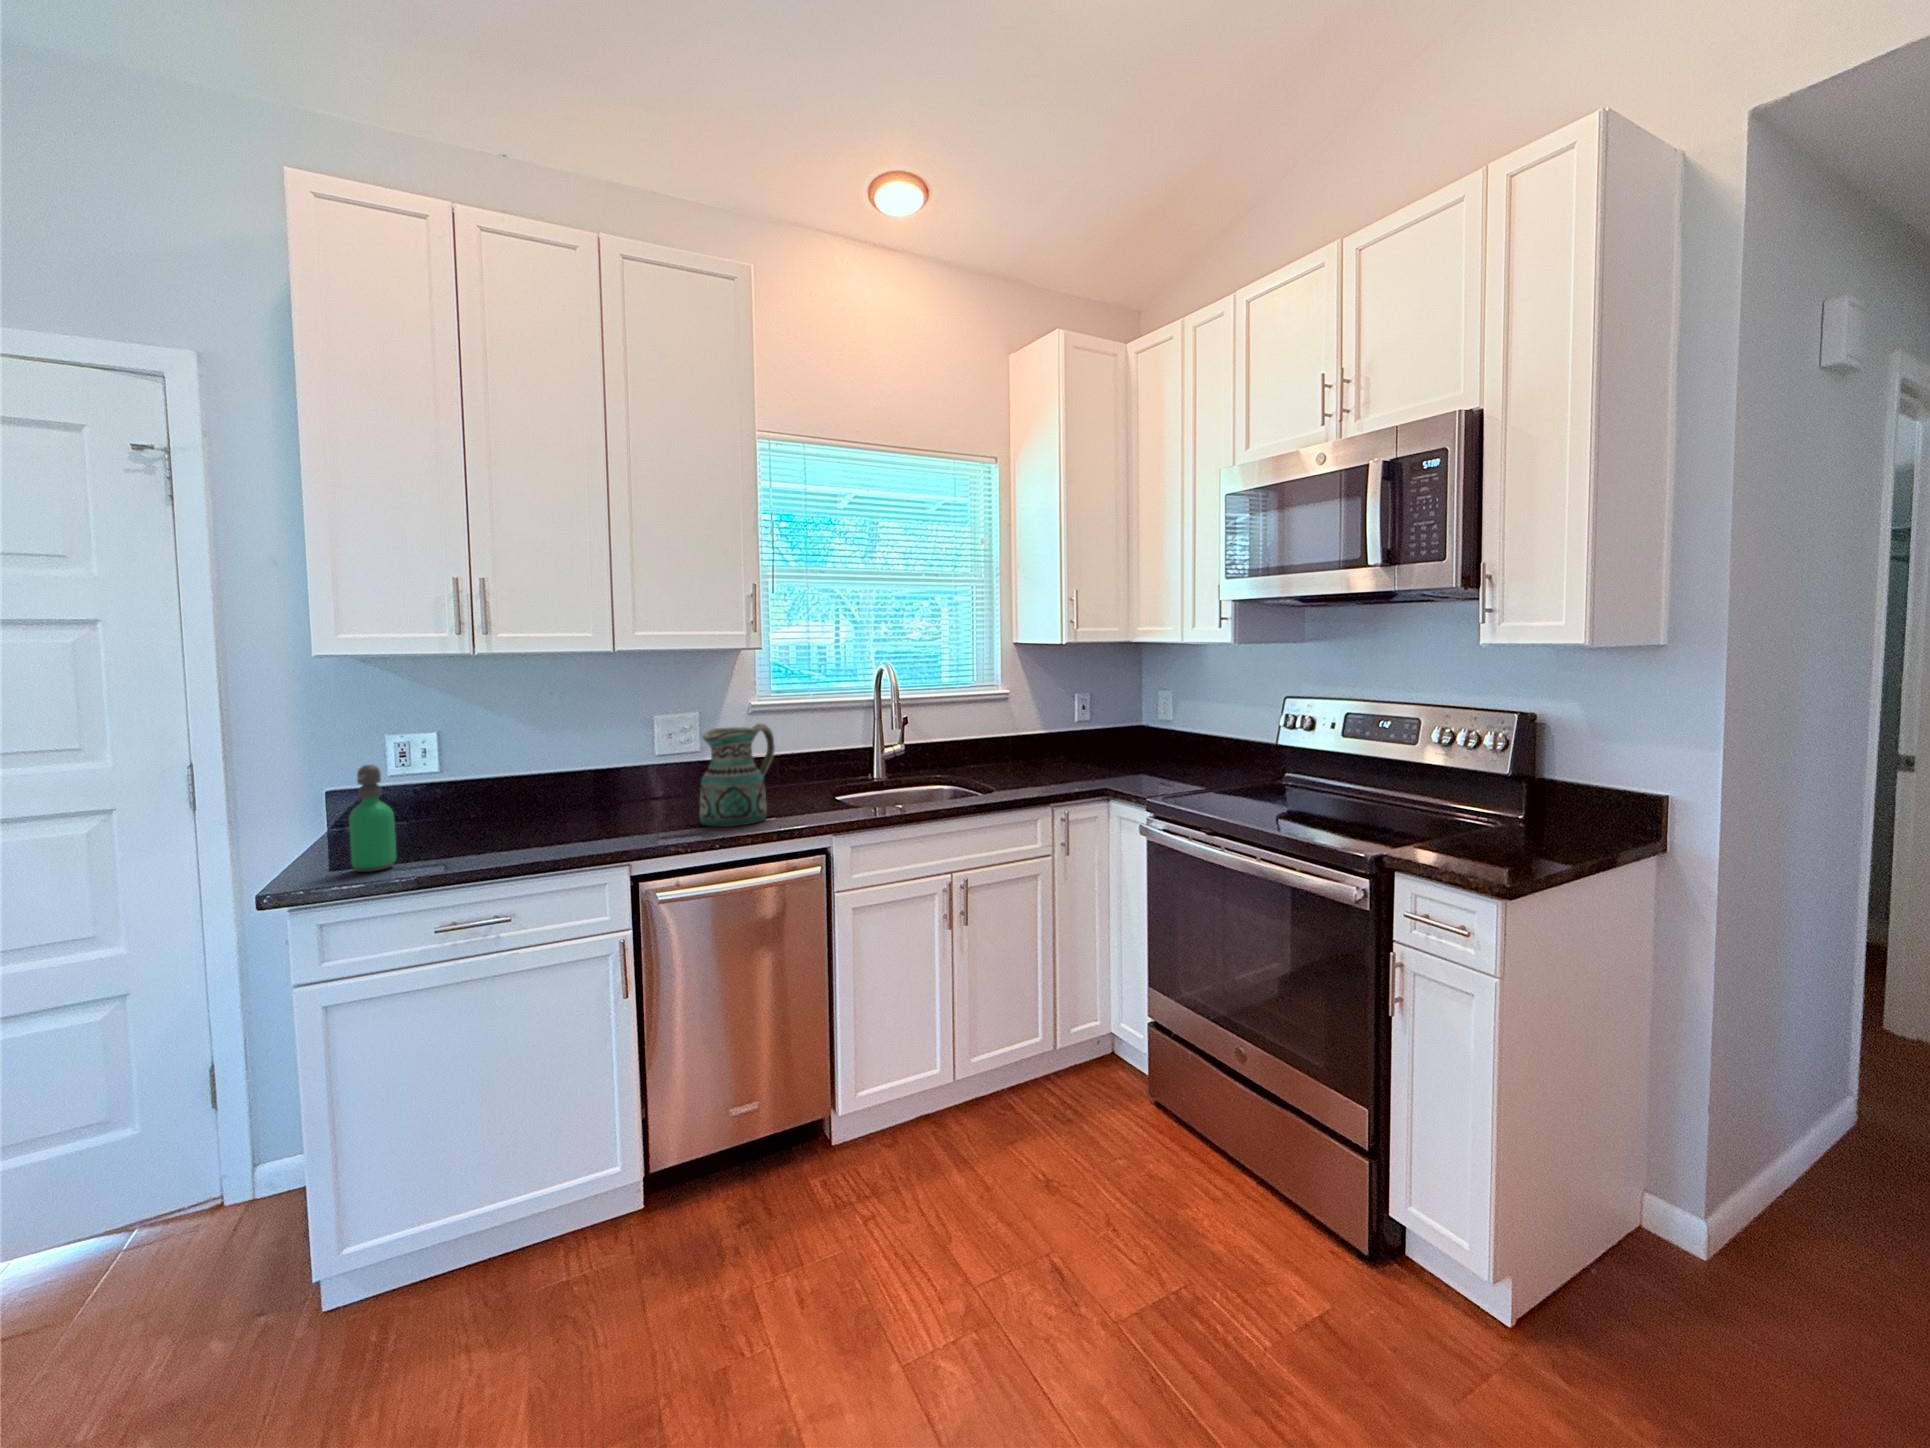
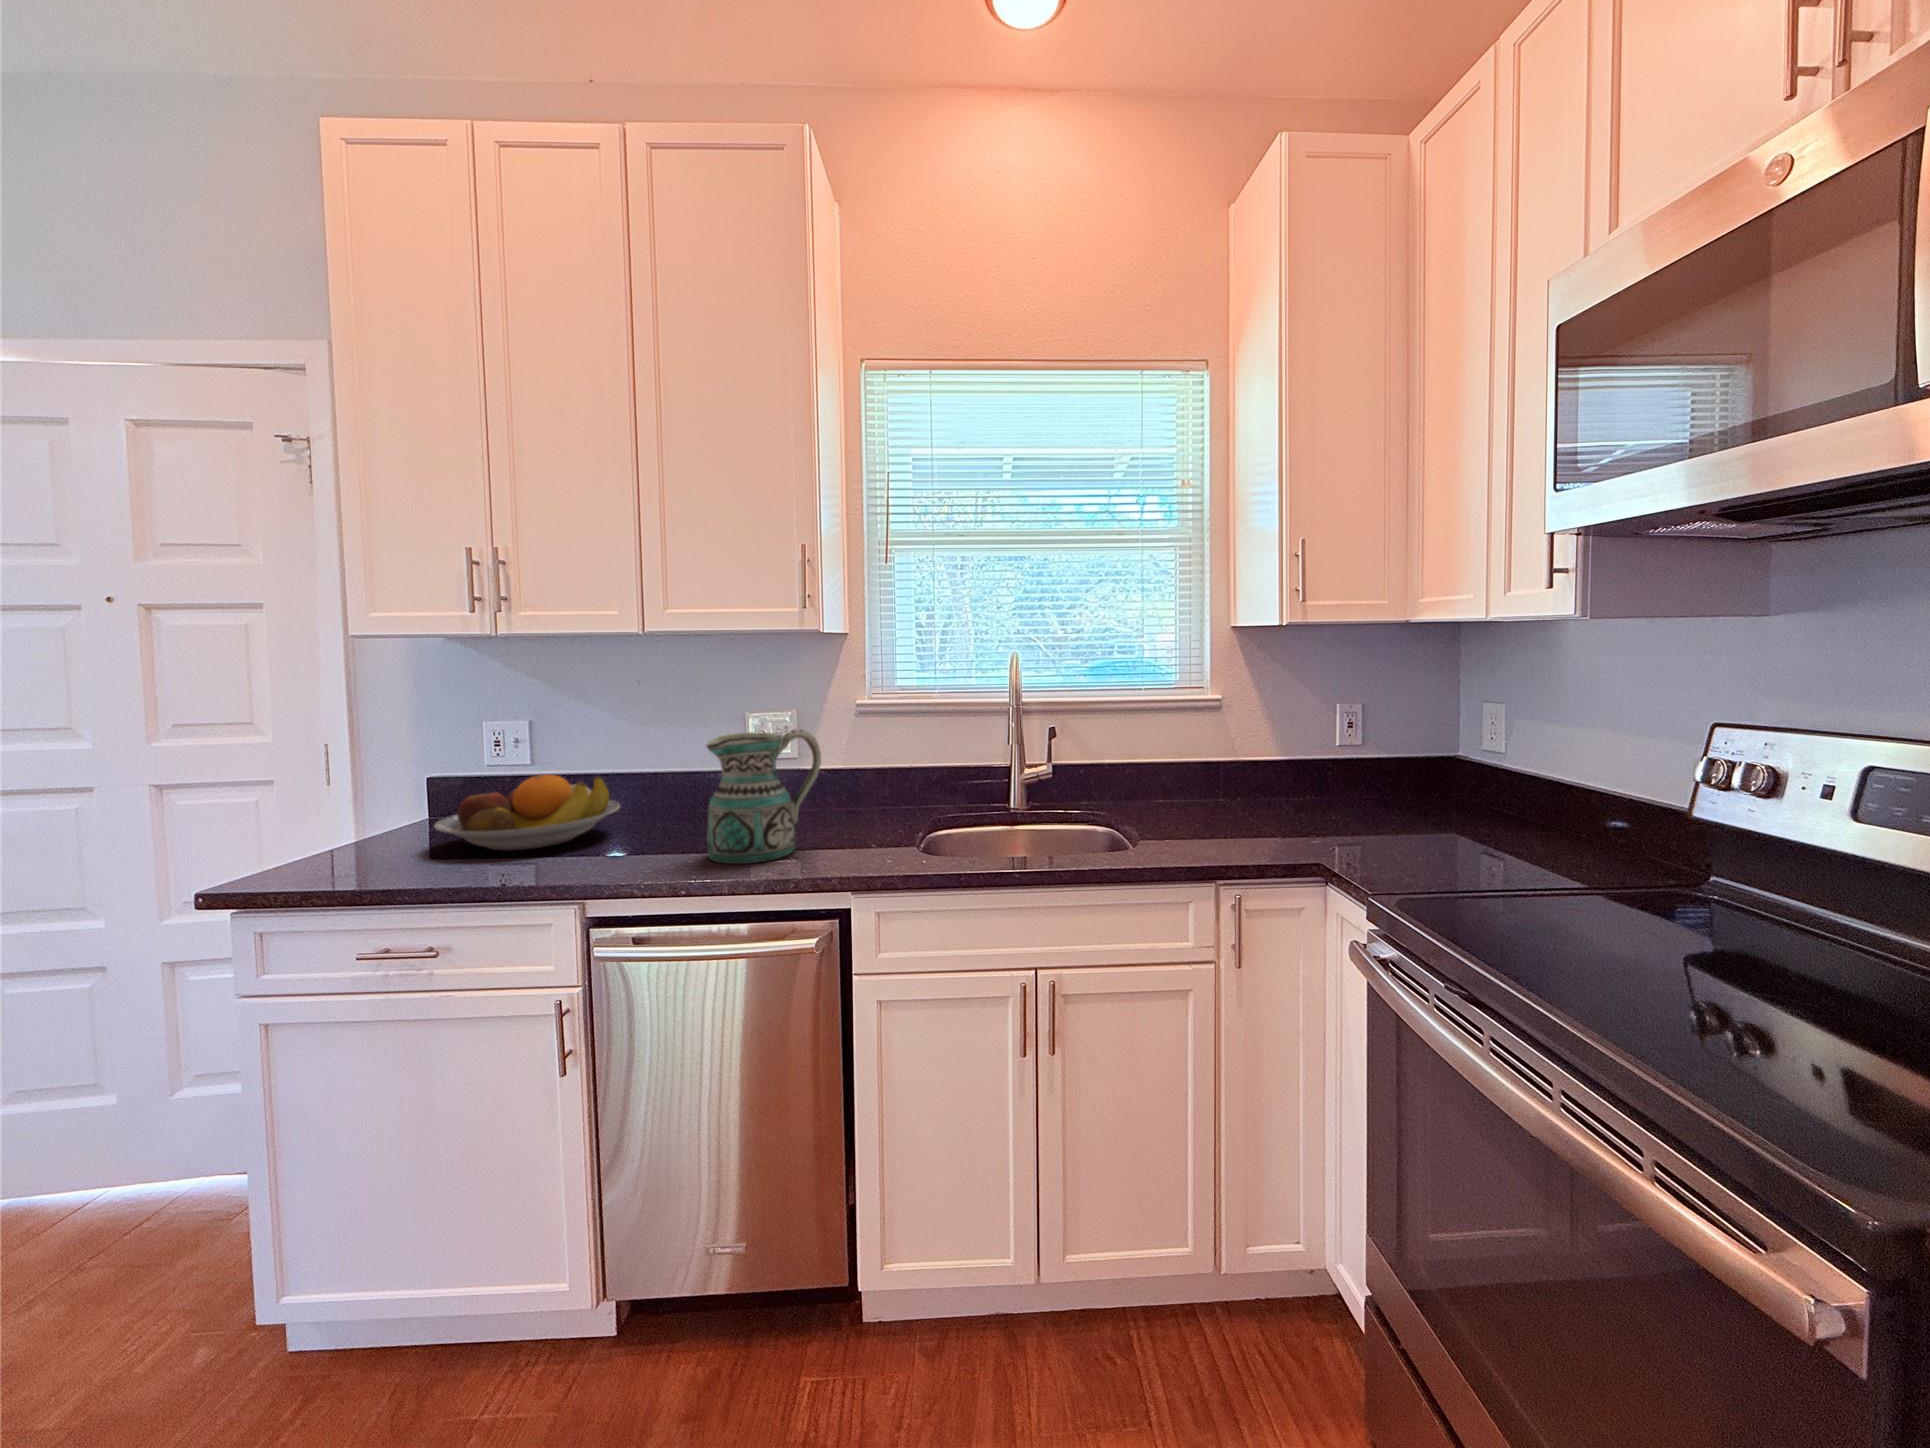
soap dispenser: present [349,765,396,872] -> none [286,757,352,878]
fruit bowl: none [419,772,582,841] -> present [435,775,620,851]

